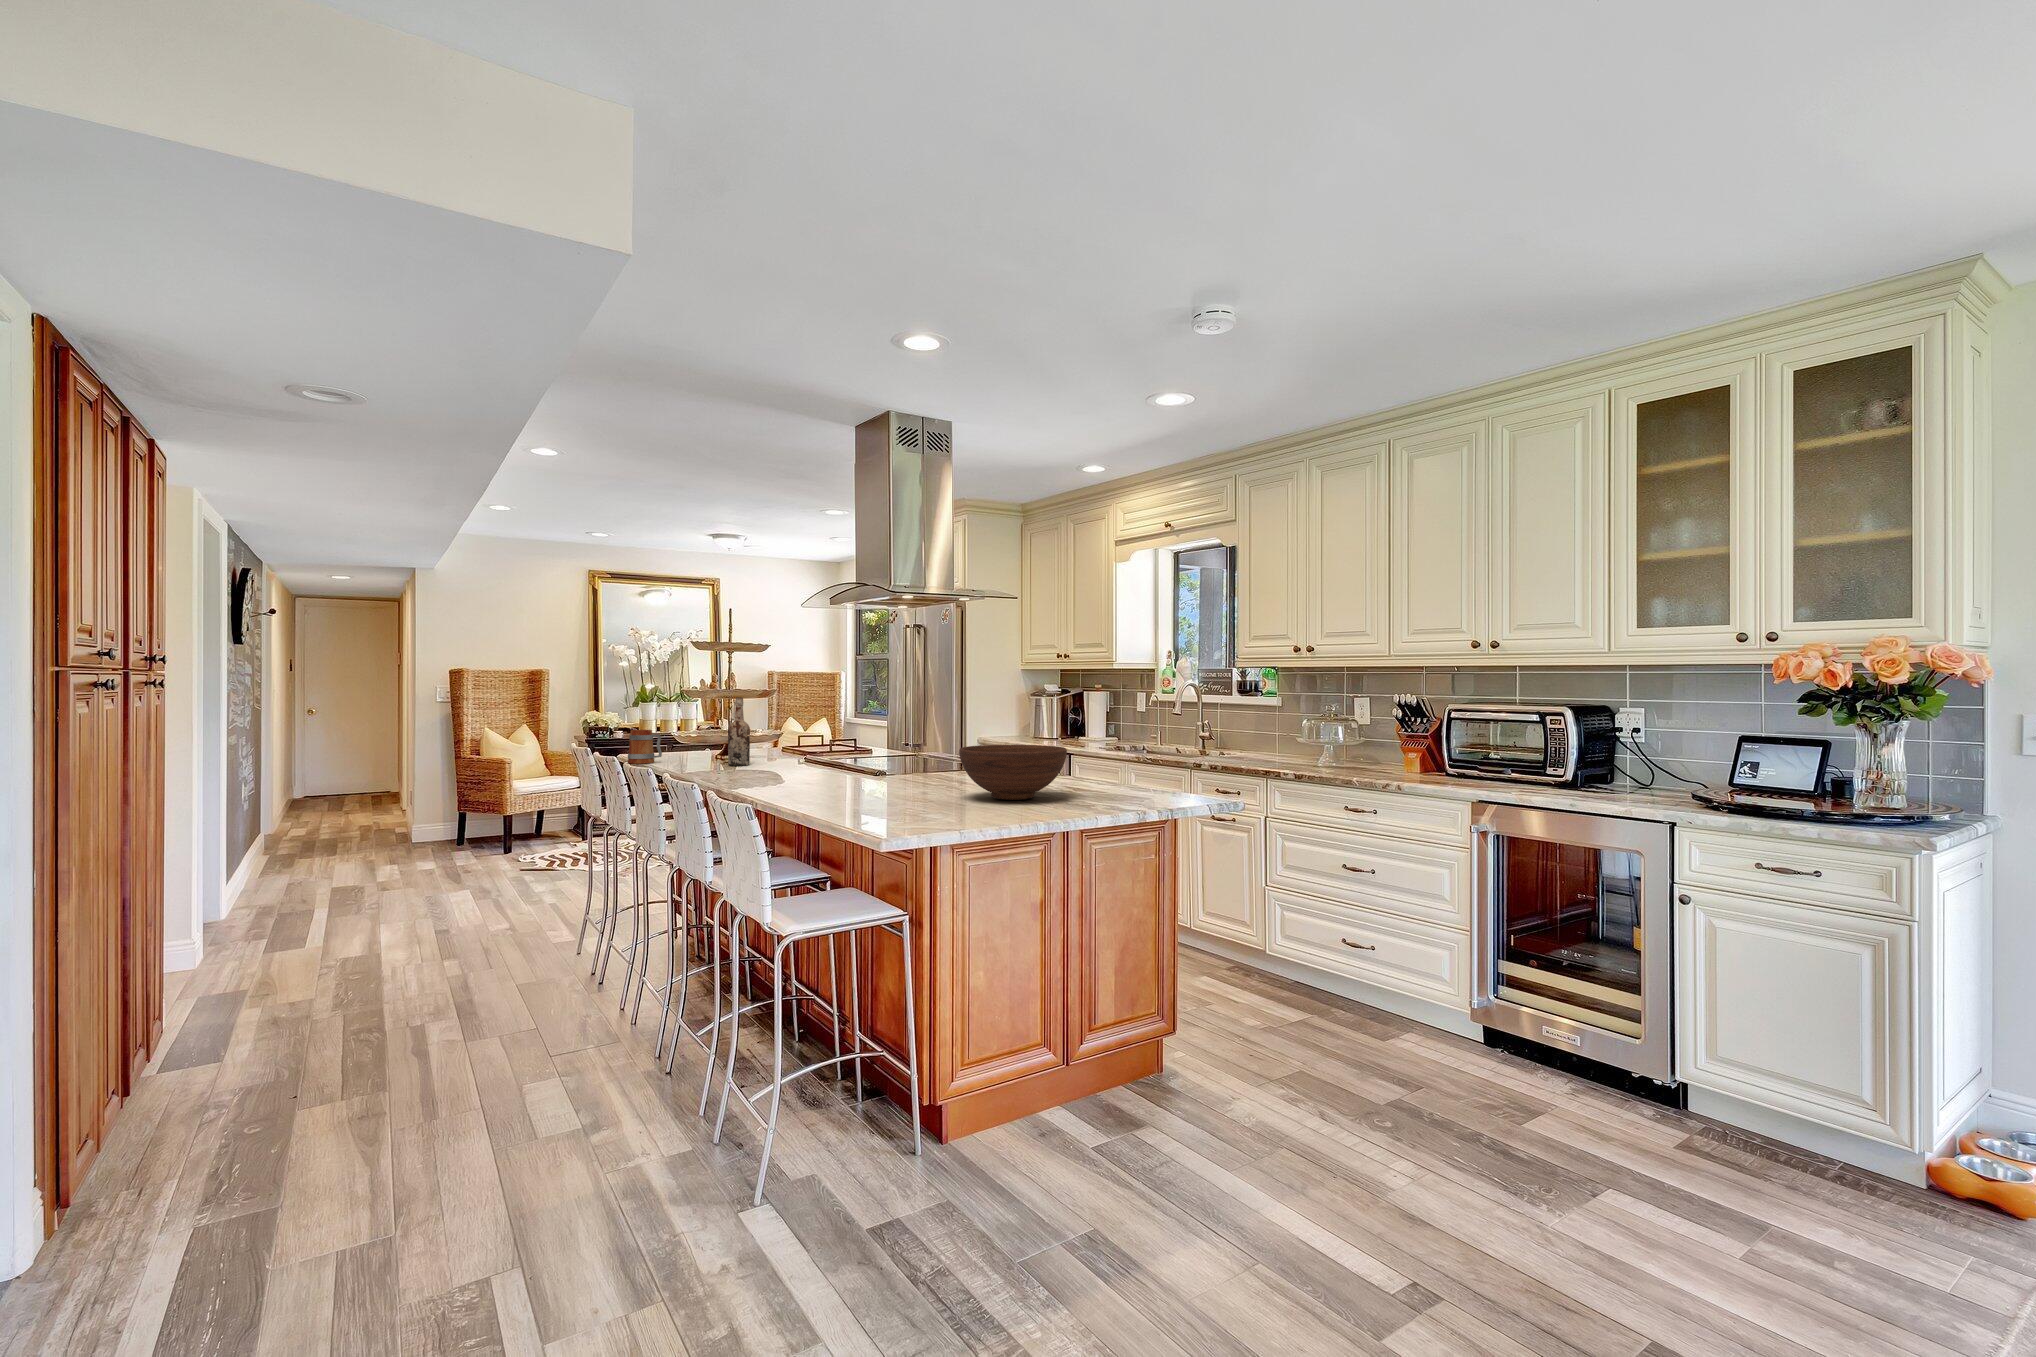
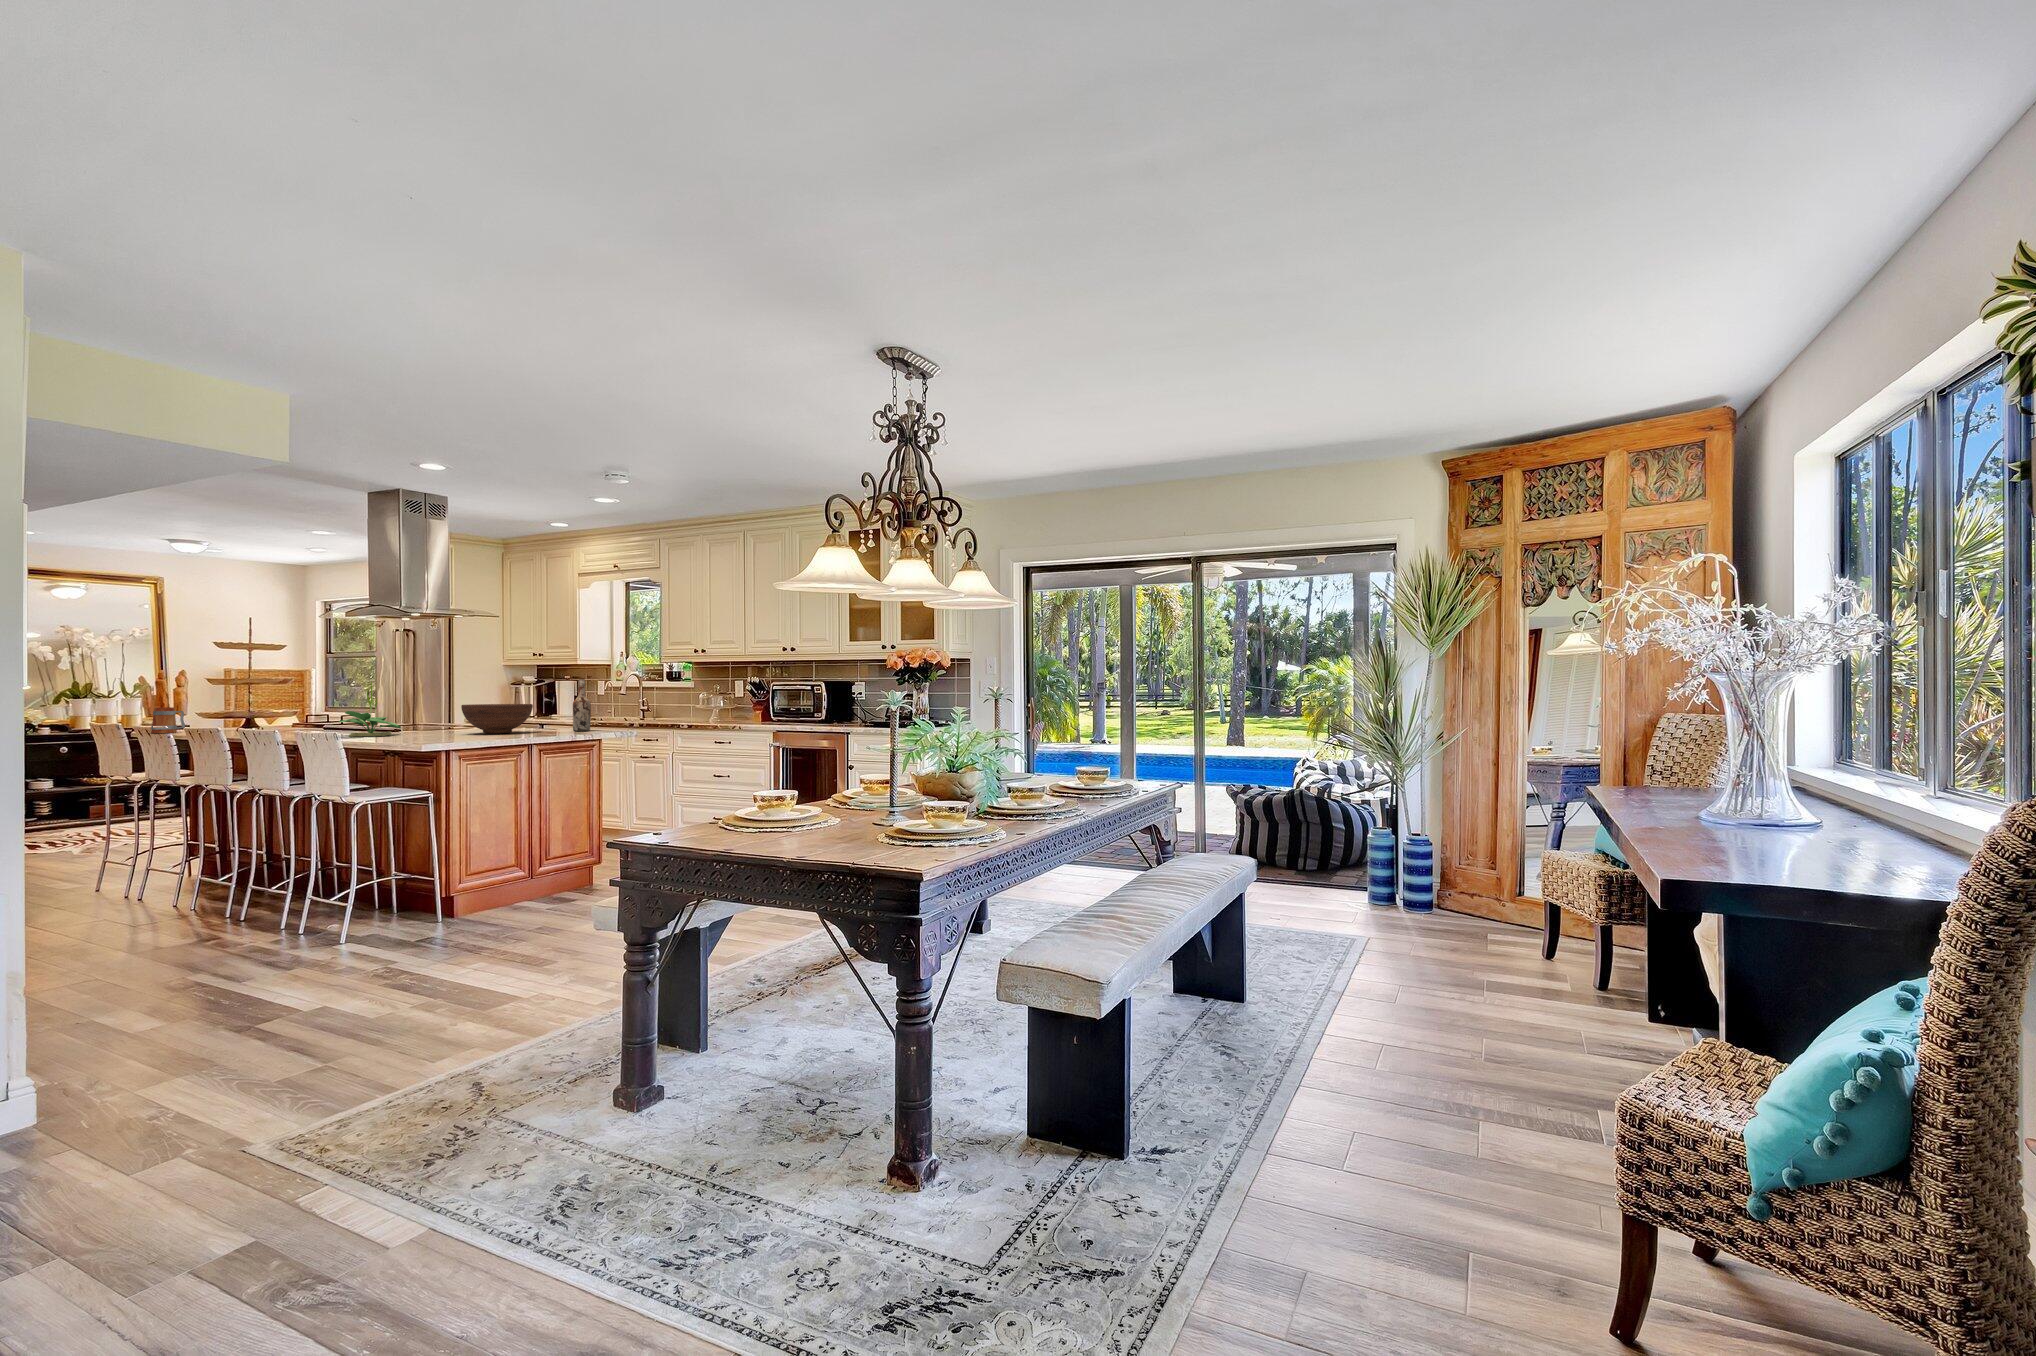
wine bottle: present [728,697,750,766] -> present [573,679,591,731]
potted plant: none [790,705,880,795] -> present [339,682,401,737]

